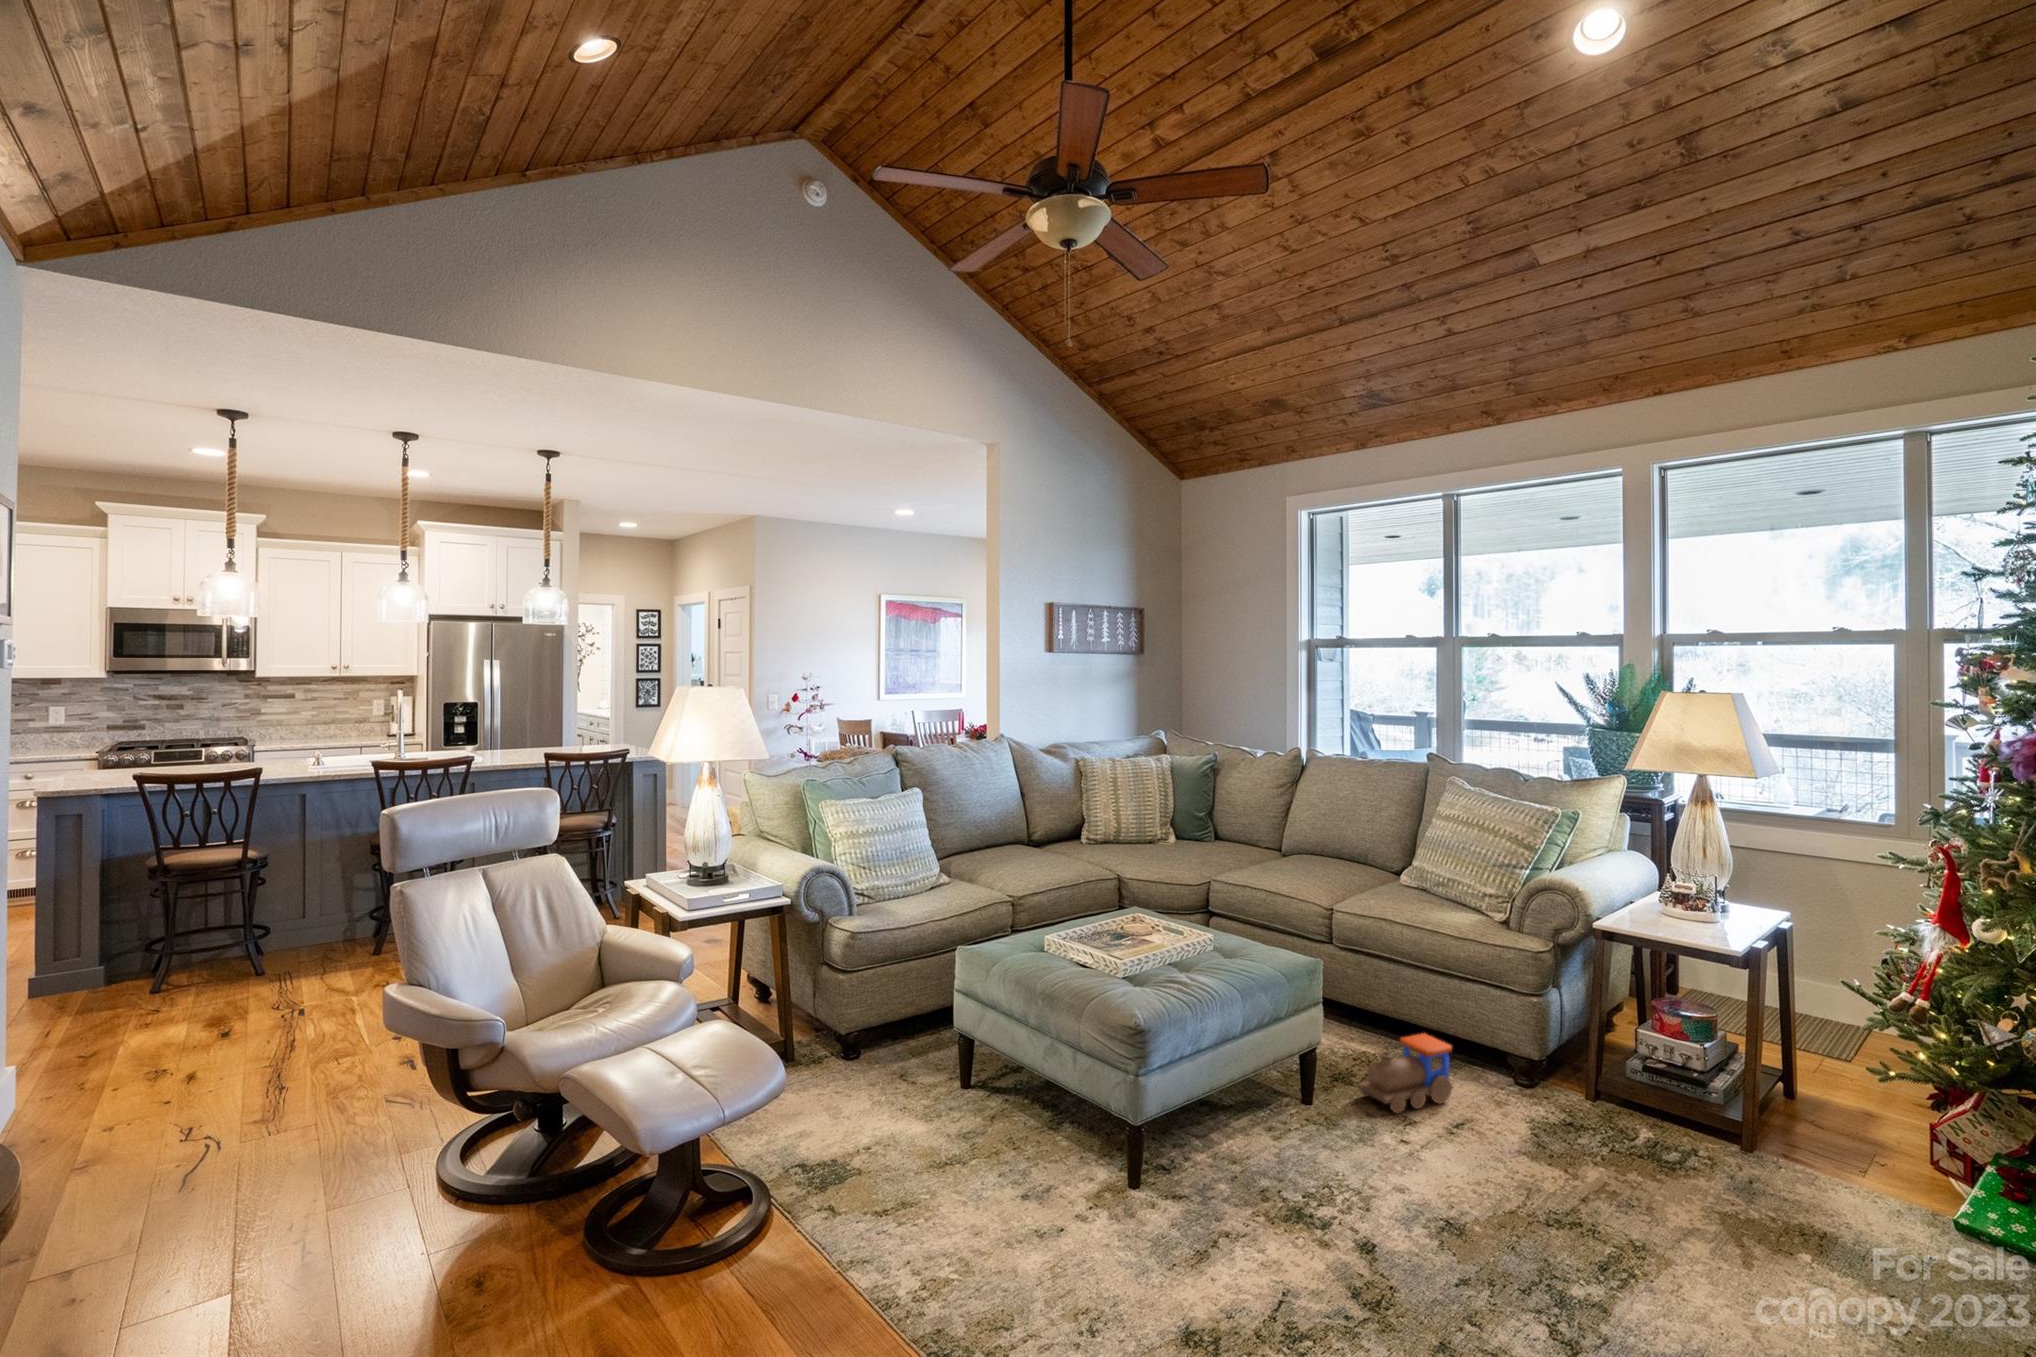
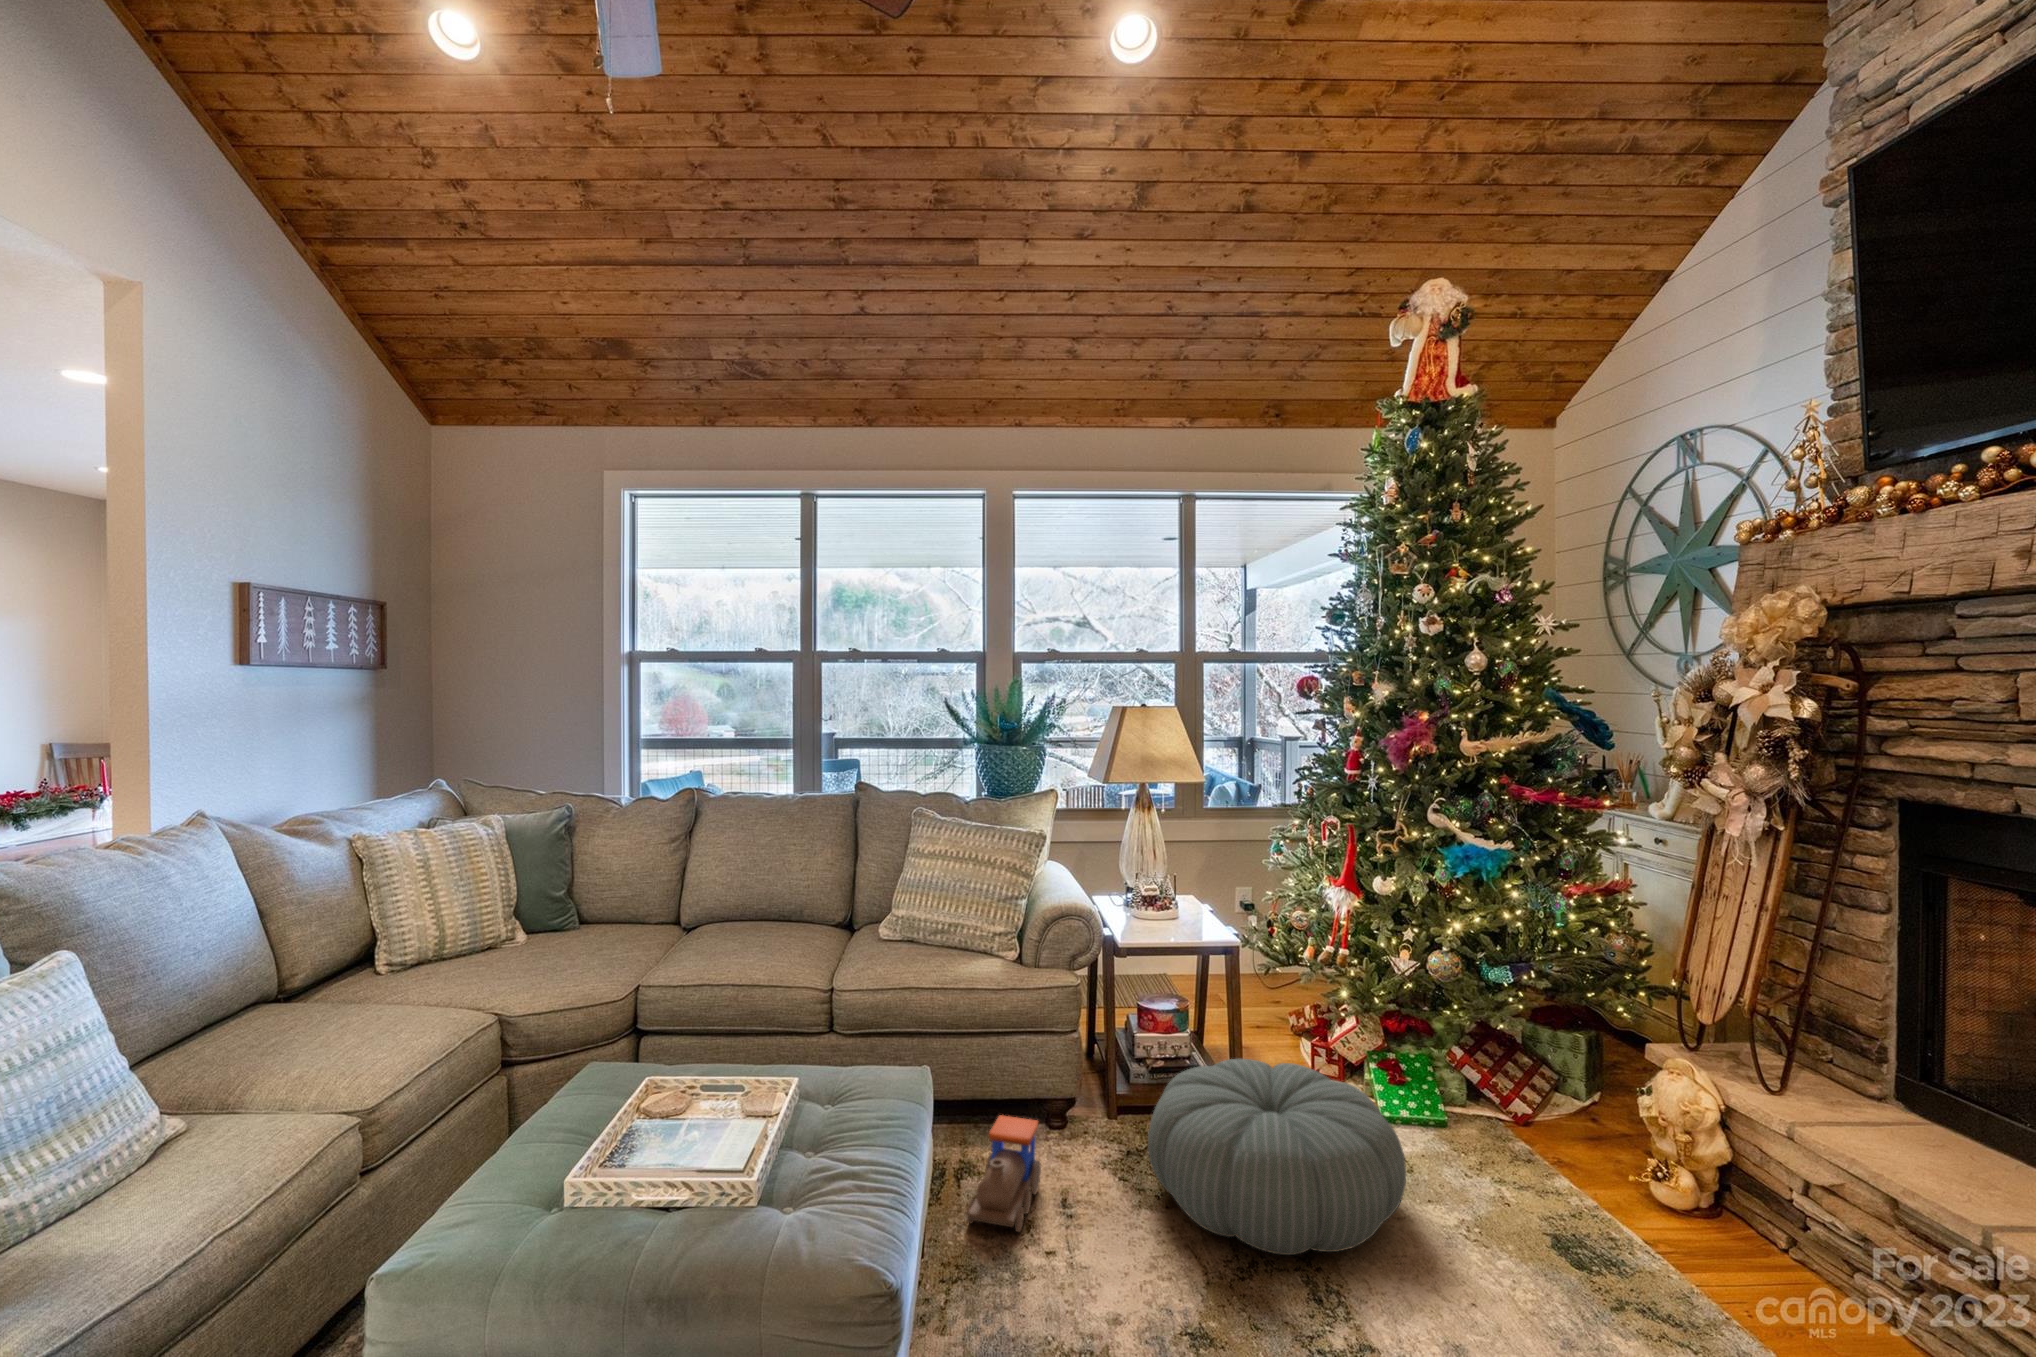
pouf: none [1531,1051,1839,1246] -> present [1148,1059,1406,1255]

